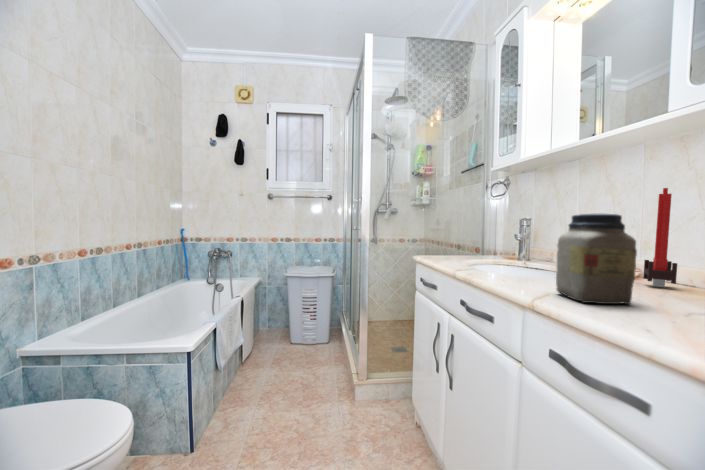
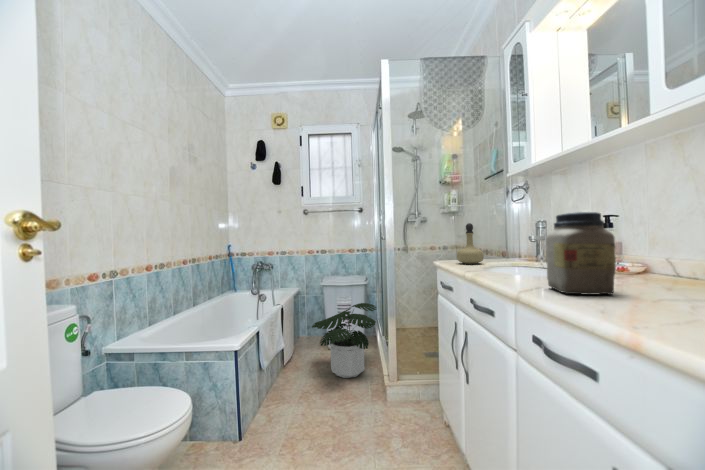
candle: present [643,188,677,287] -> none [649,184,679,281]
perfume bottle: none [439,218,467,261] -> present [457,223,484,264]
potted plant: none [276,296,346,375] -> present [312,303,376,378]

